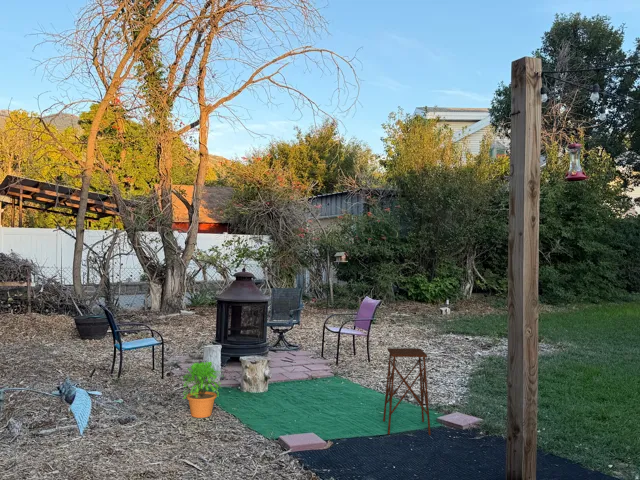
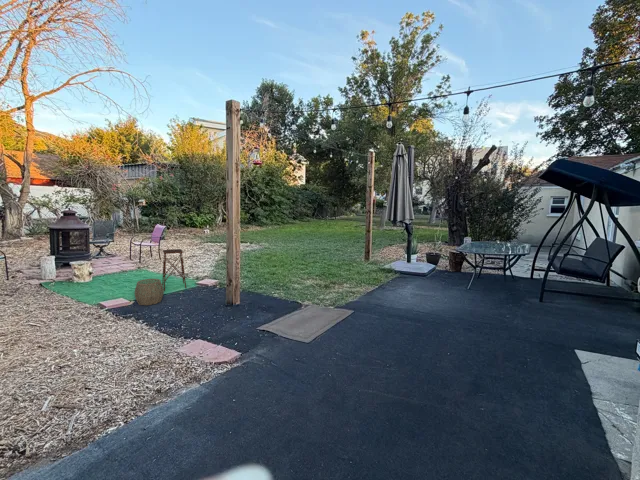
potted plant: present [184,362,220,418] -> none [21,265,58,299]
woven basket: none [340,407,392,465] -> present [135,279,164,305]

